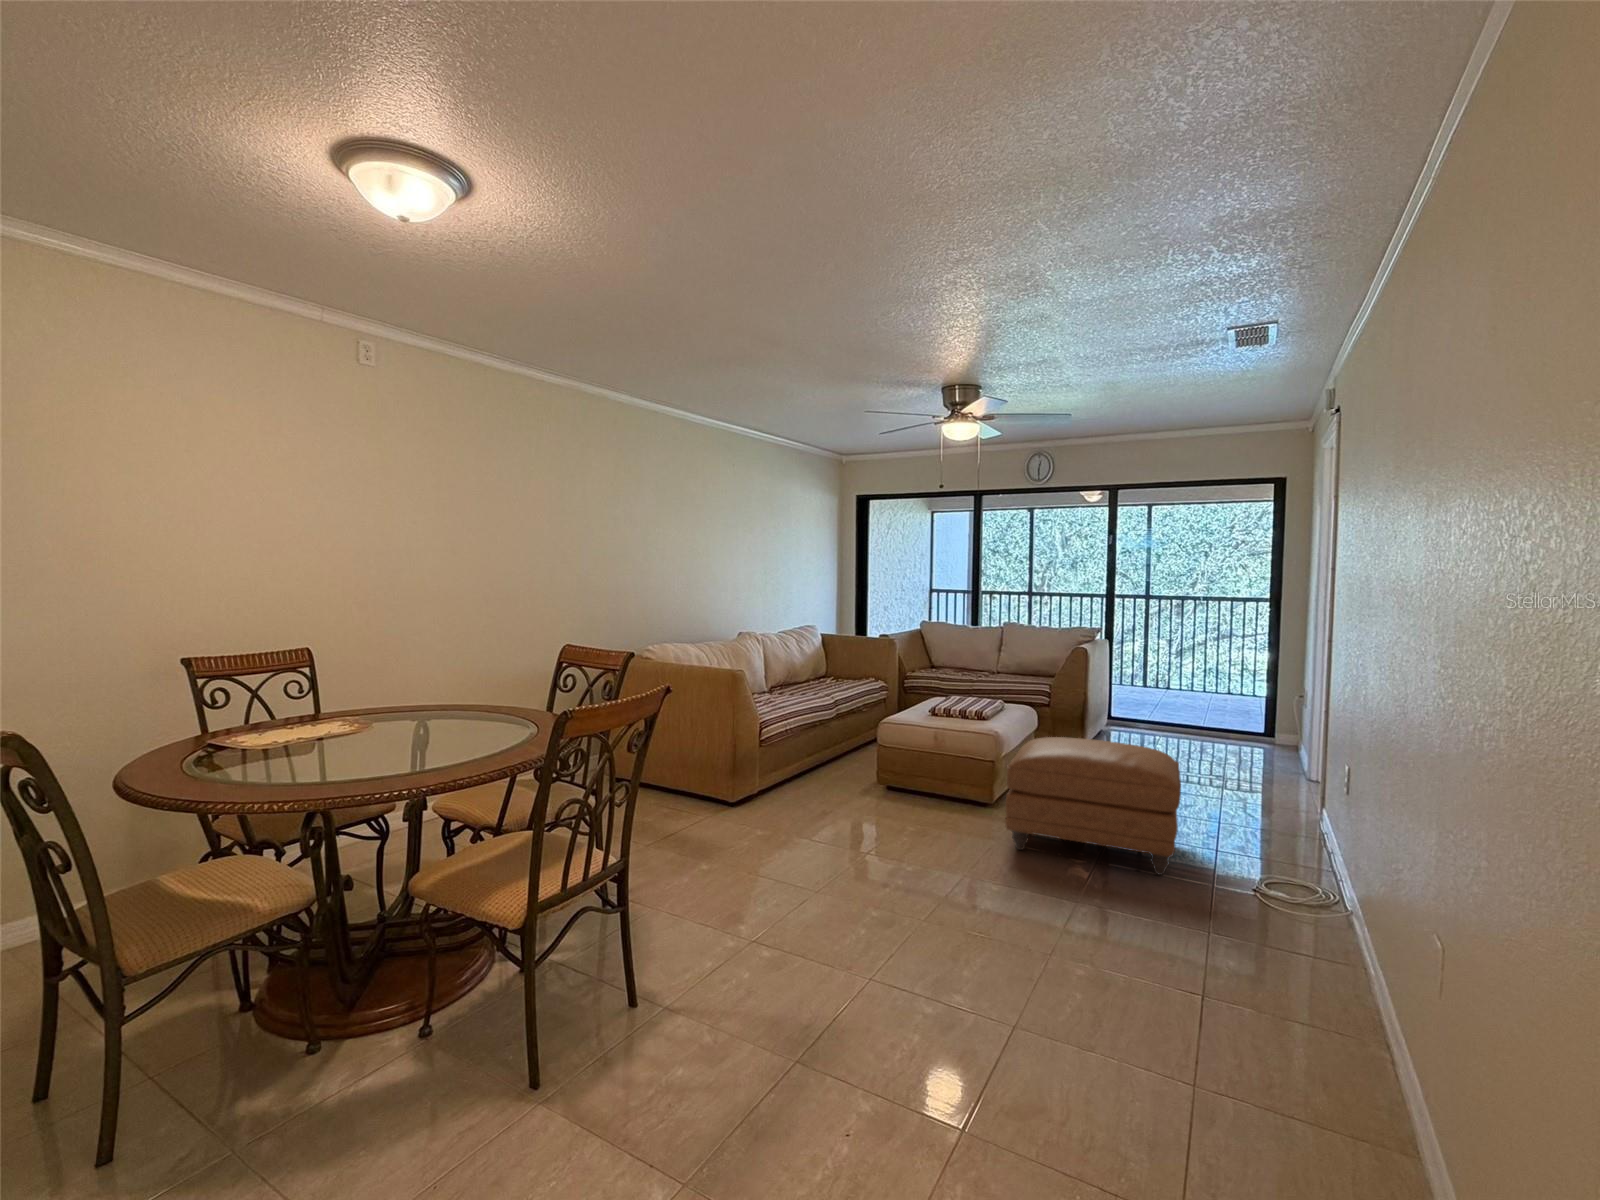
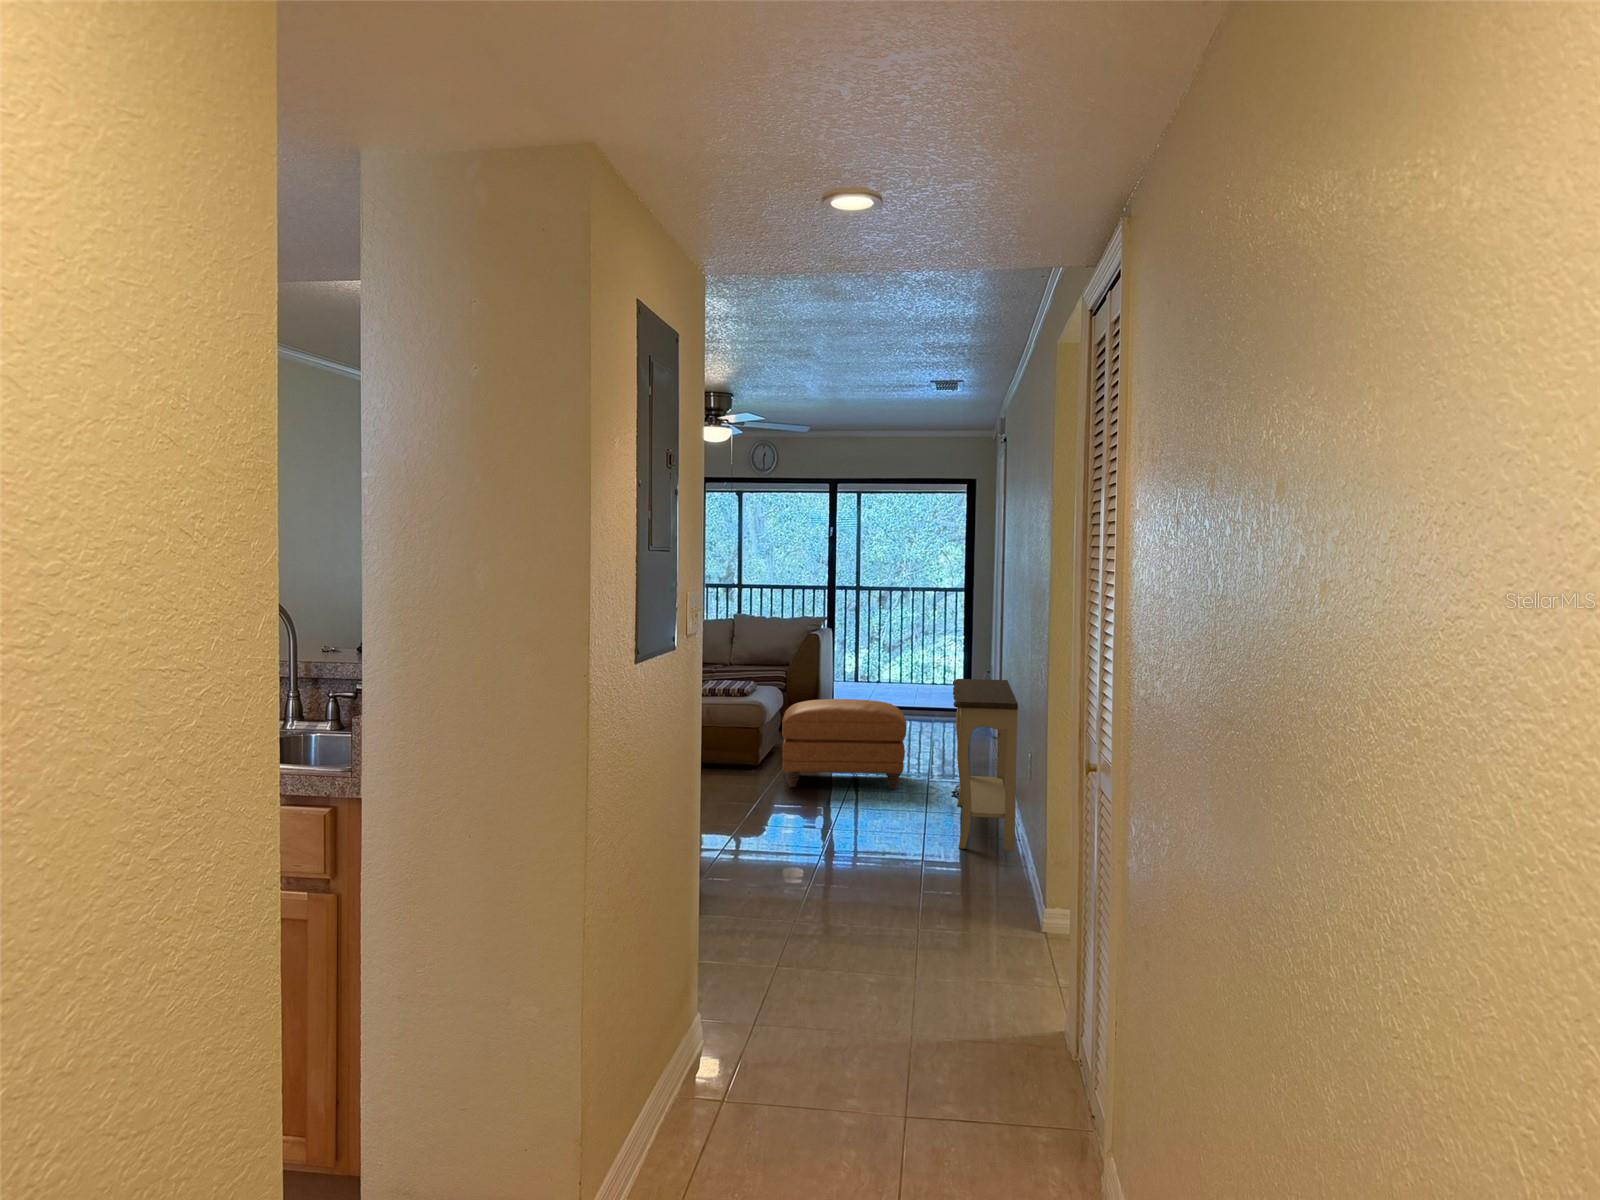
console table: none [1257,743,1413,1130] -> present [953,679,1018,851]

